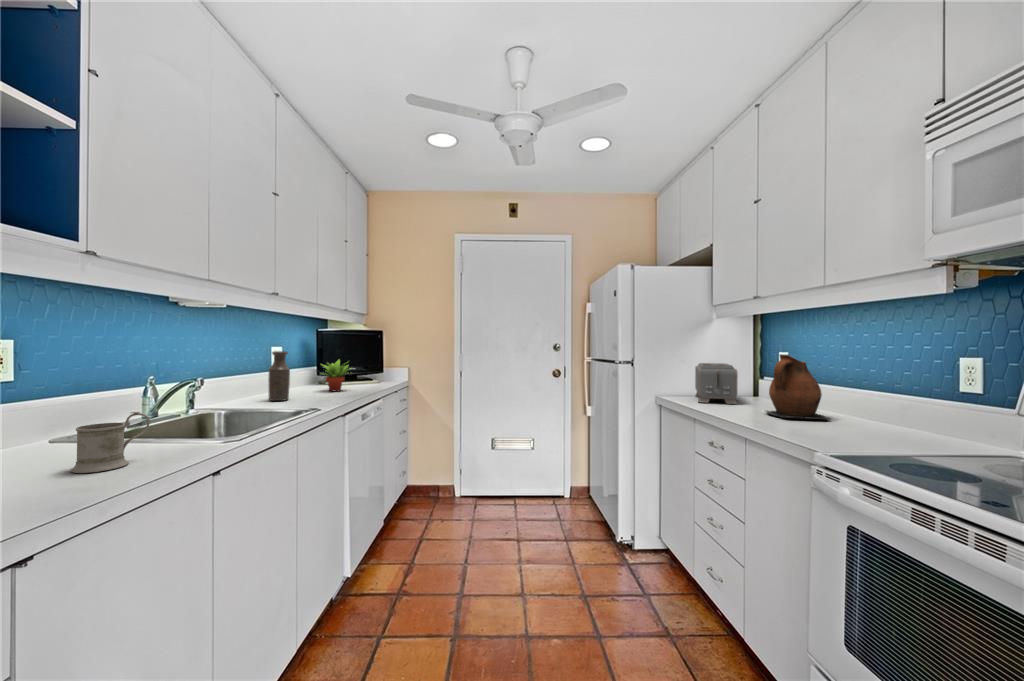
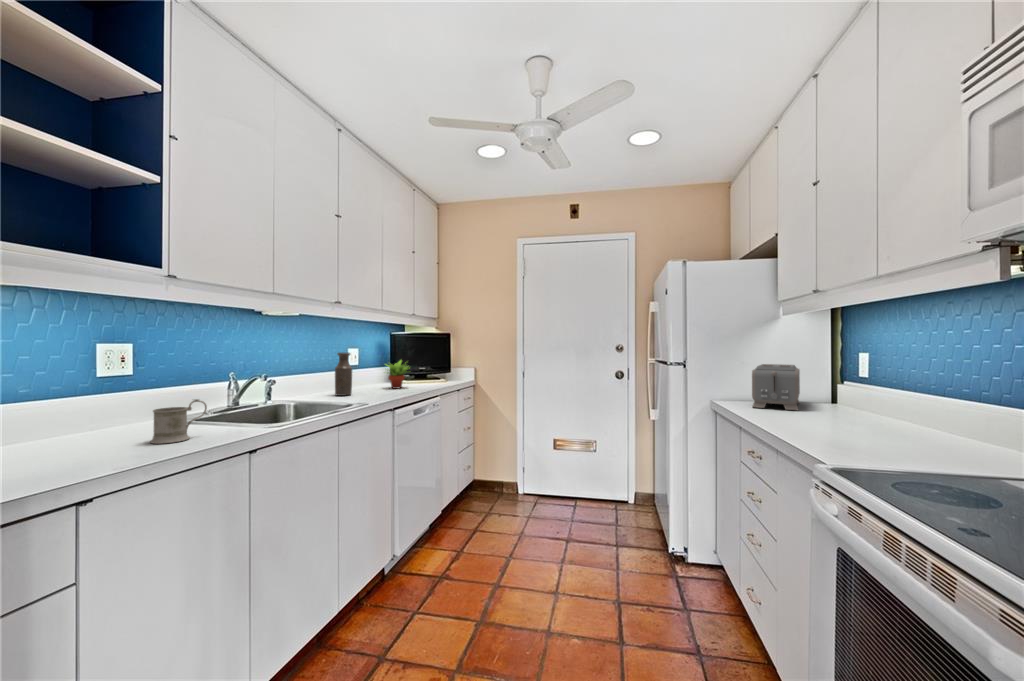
ceramic pitcher: present [766,354,830,420] -> none [819,354,899,432]

